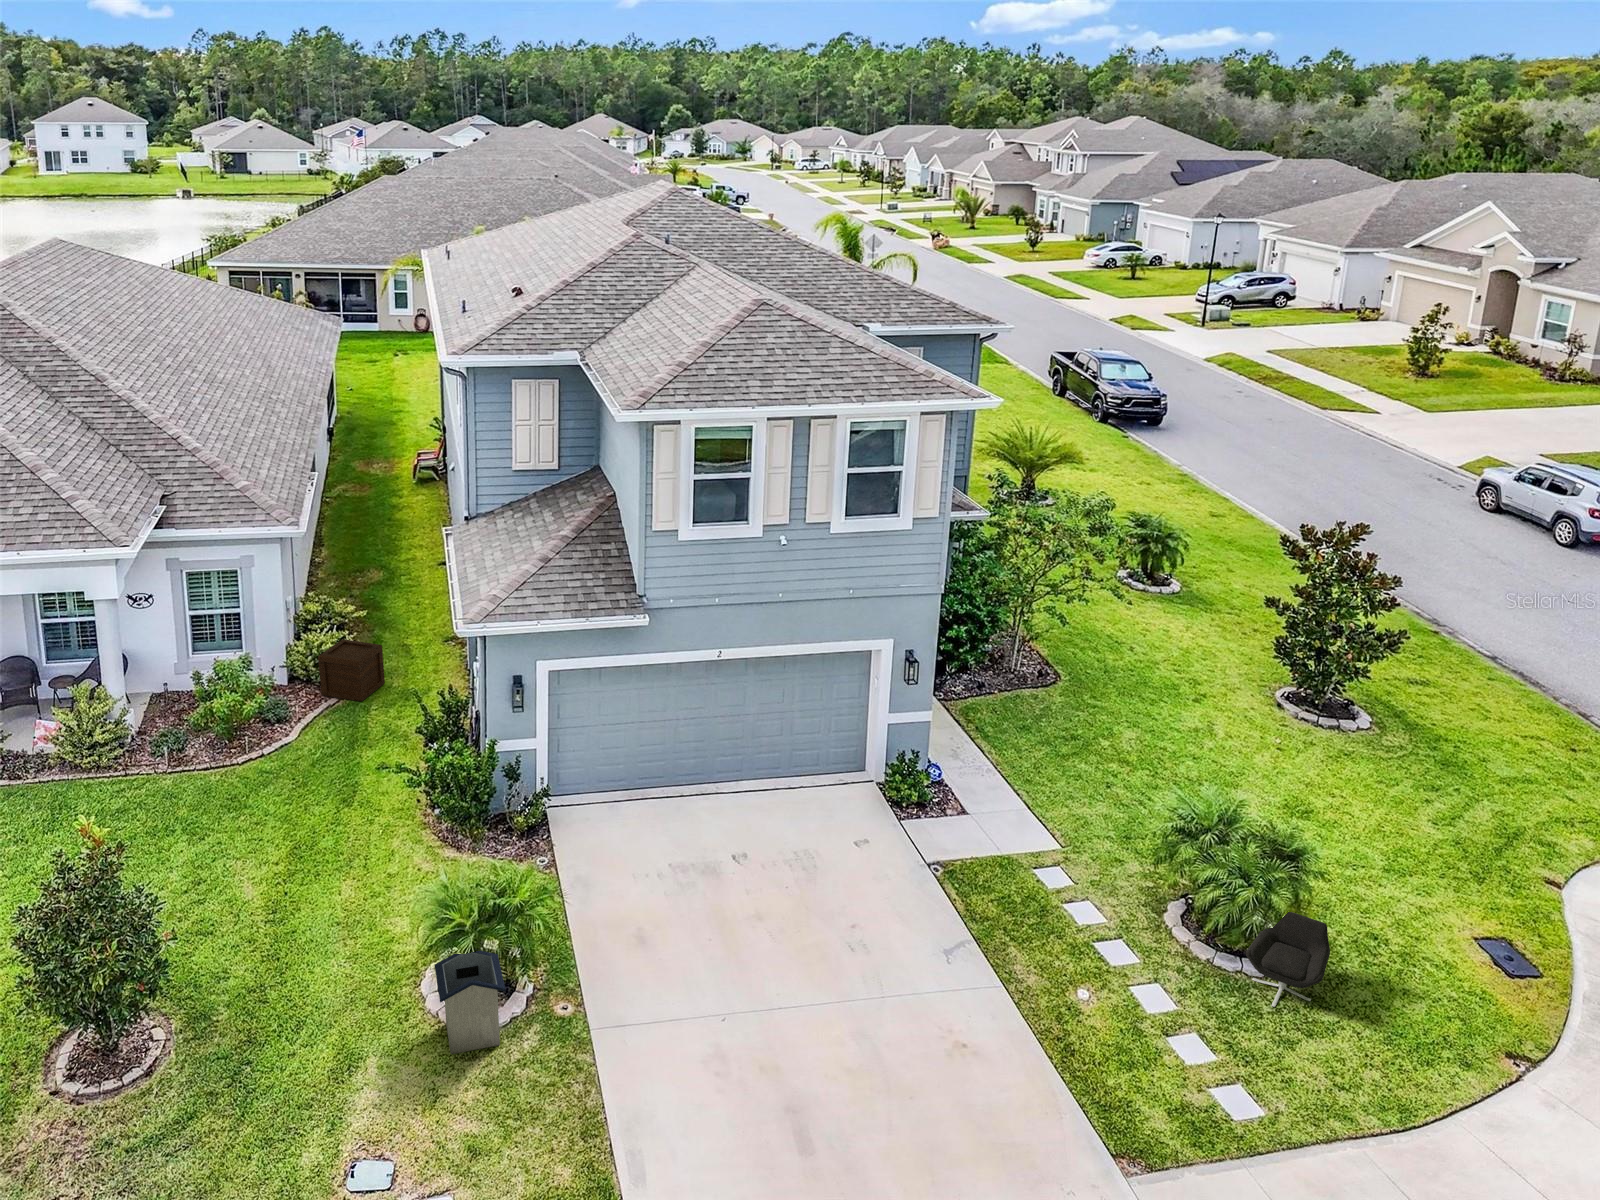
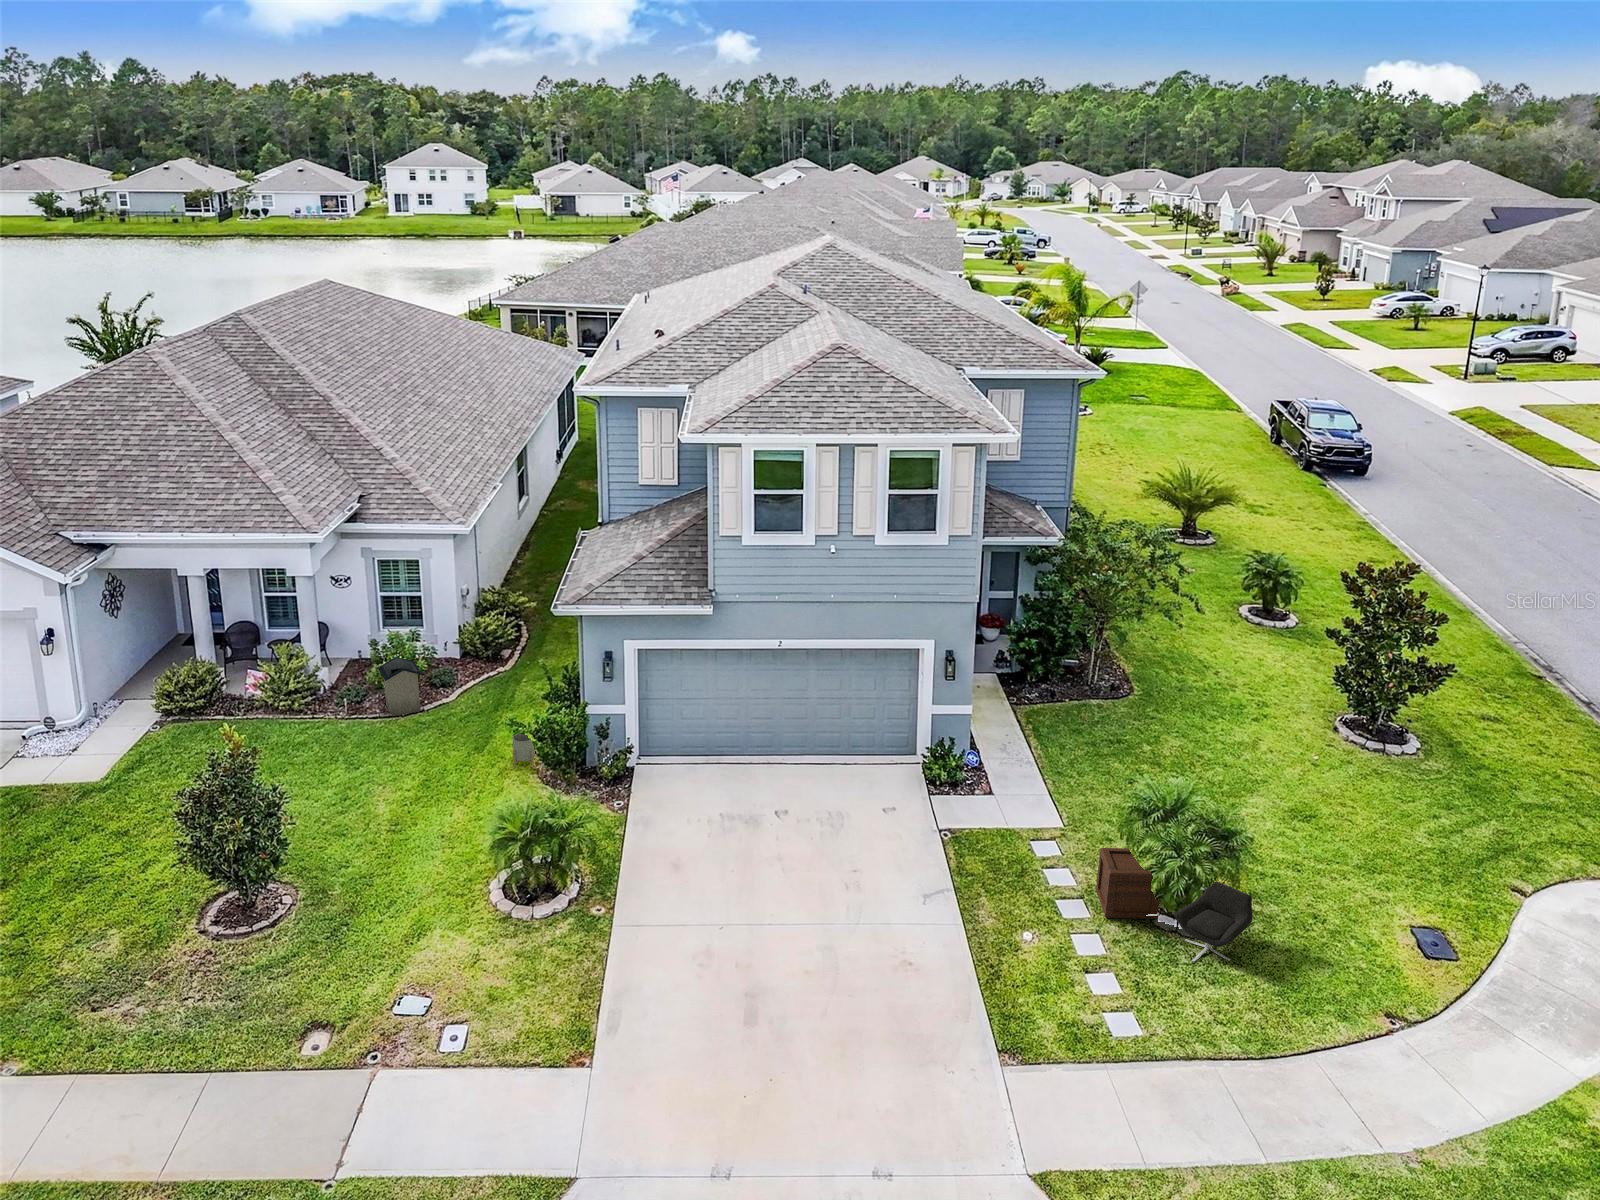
wooden crate: present [318,639,385,701] -> present [1096,848,1159,919]
planter: none [396,781,425,827] -> present [512,733,536,769]
trash can: present [435,951,506,1054] -> present [378,657,423,716]

